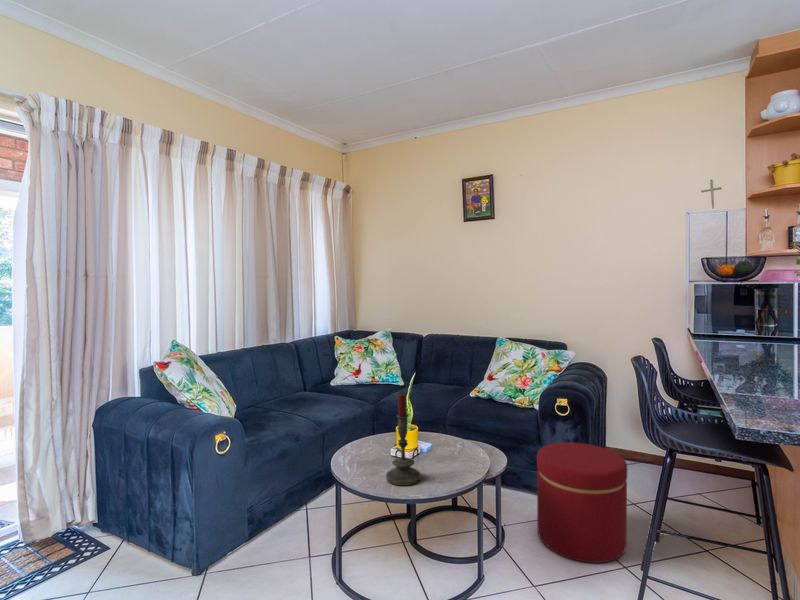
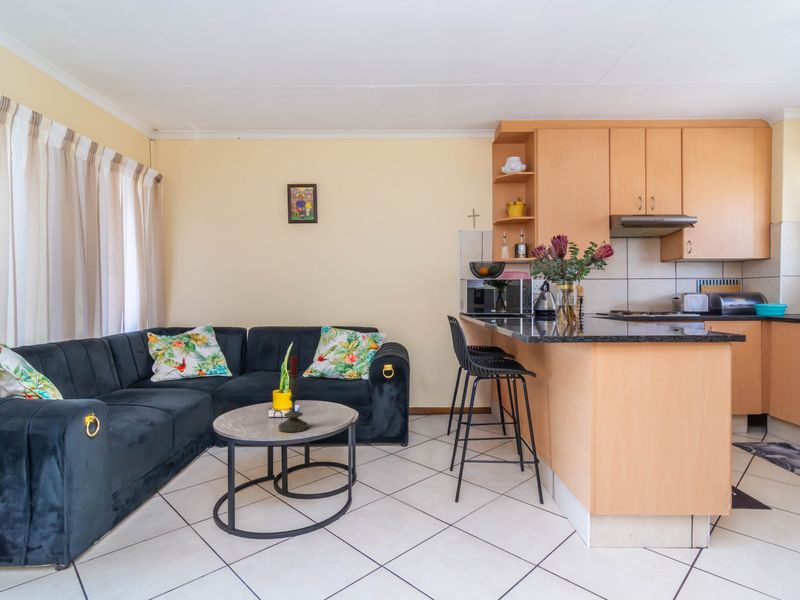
ottoman: present [537,442,627,563] -> none [377,398,441,479]

